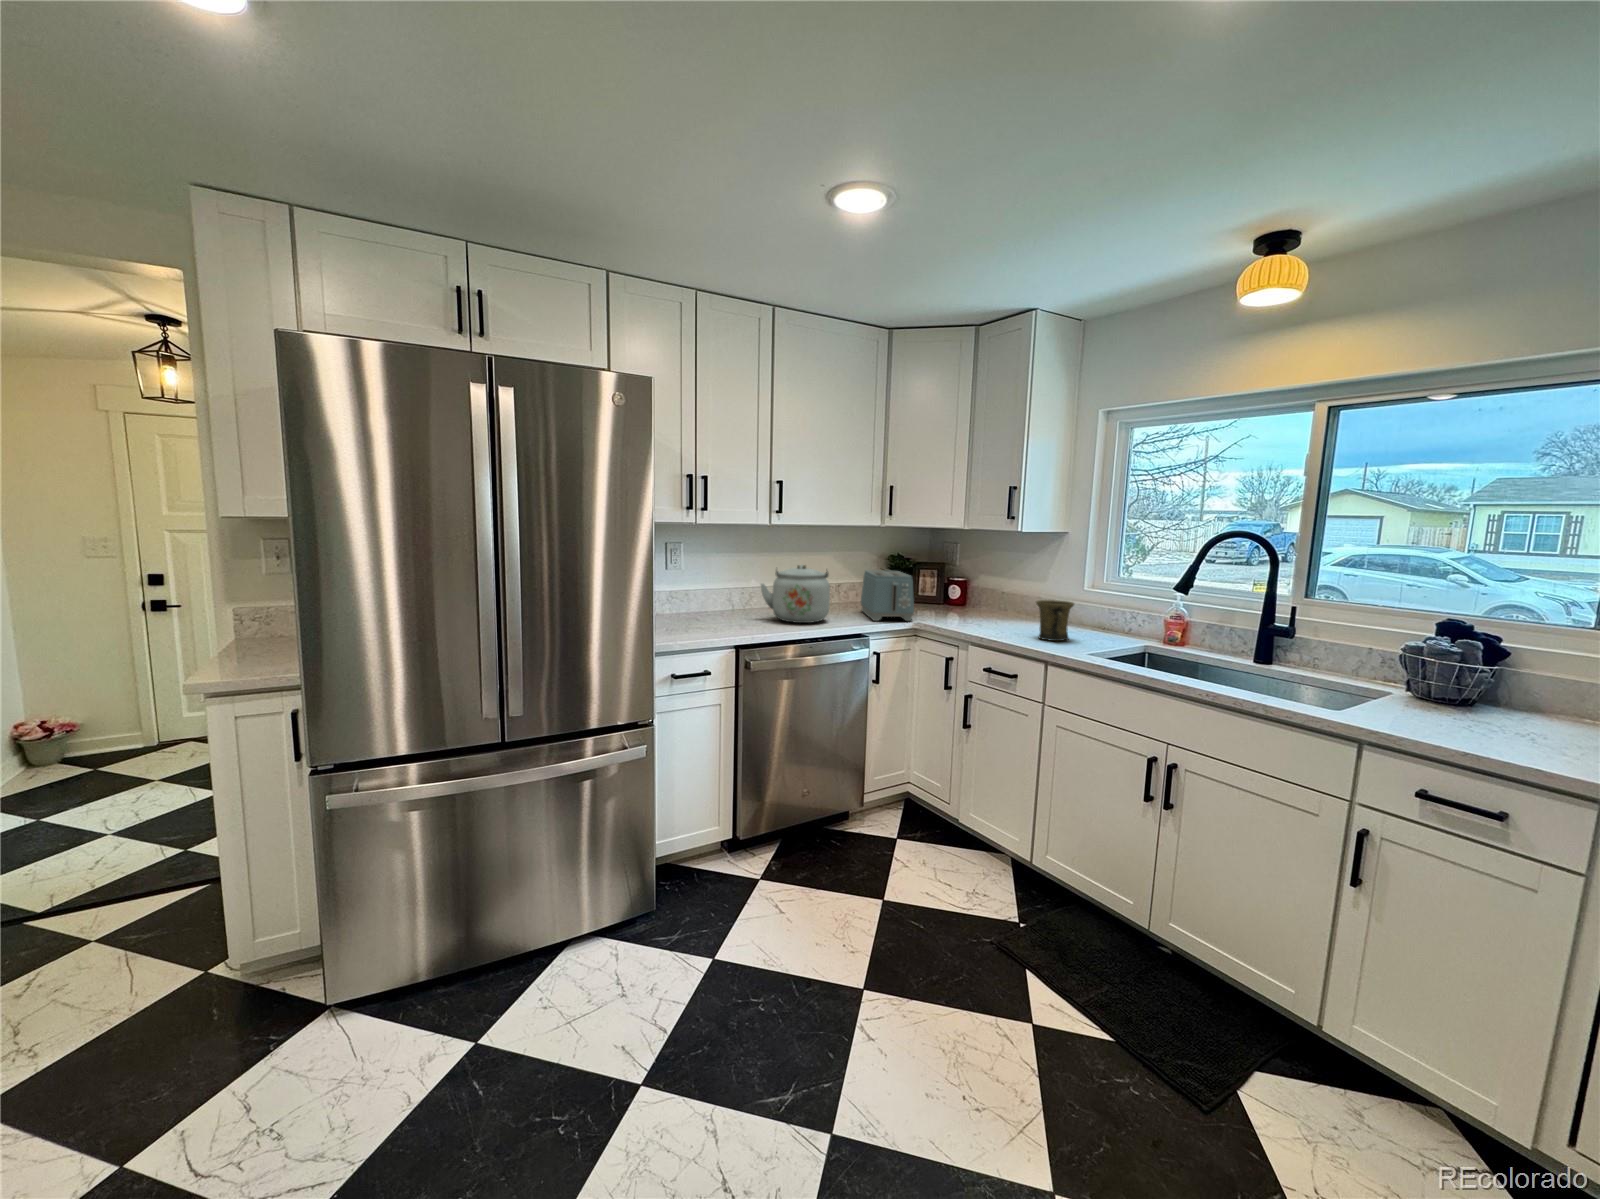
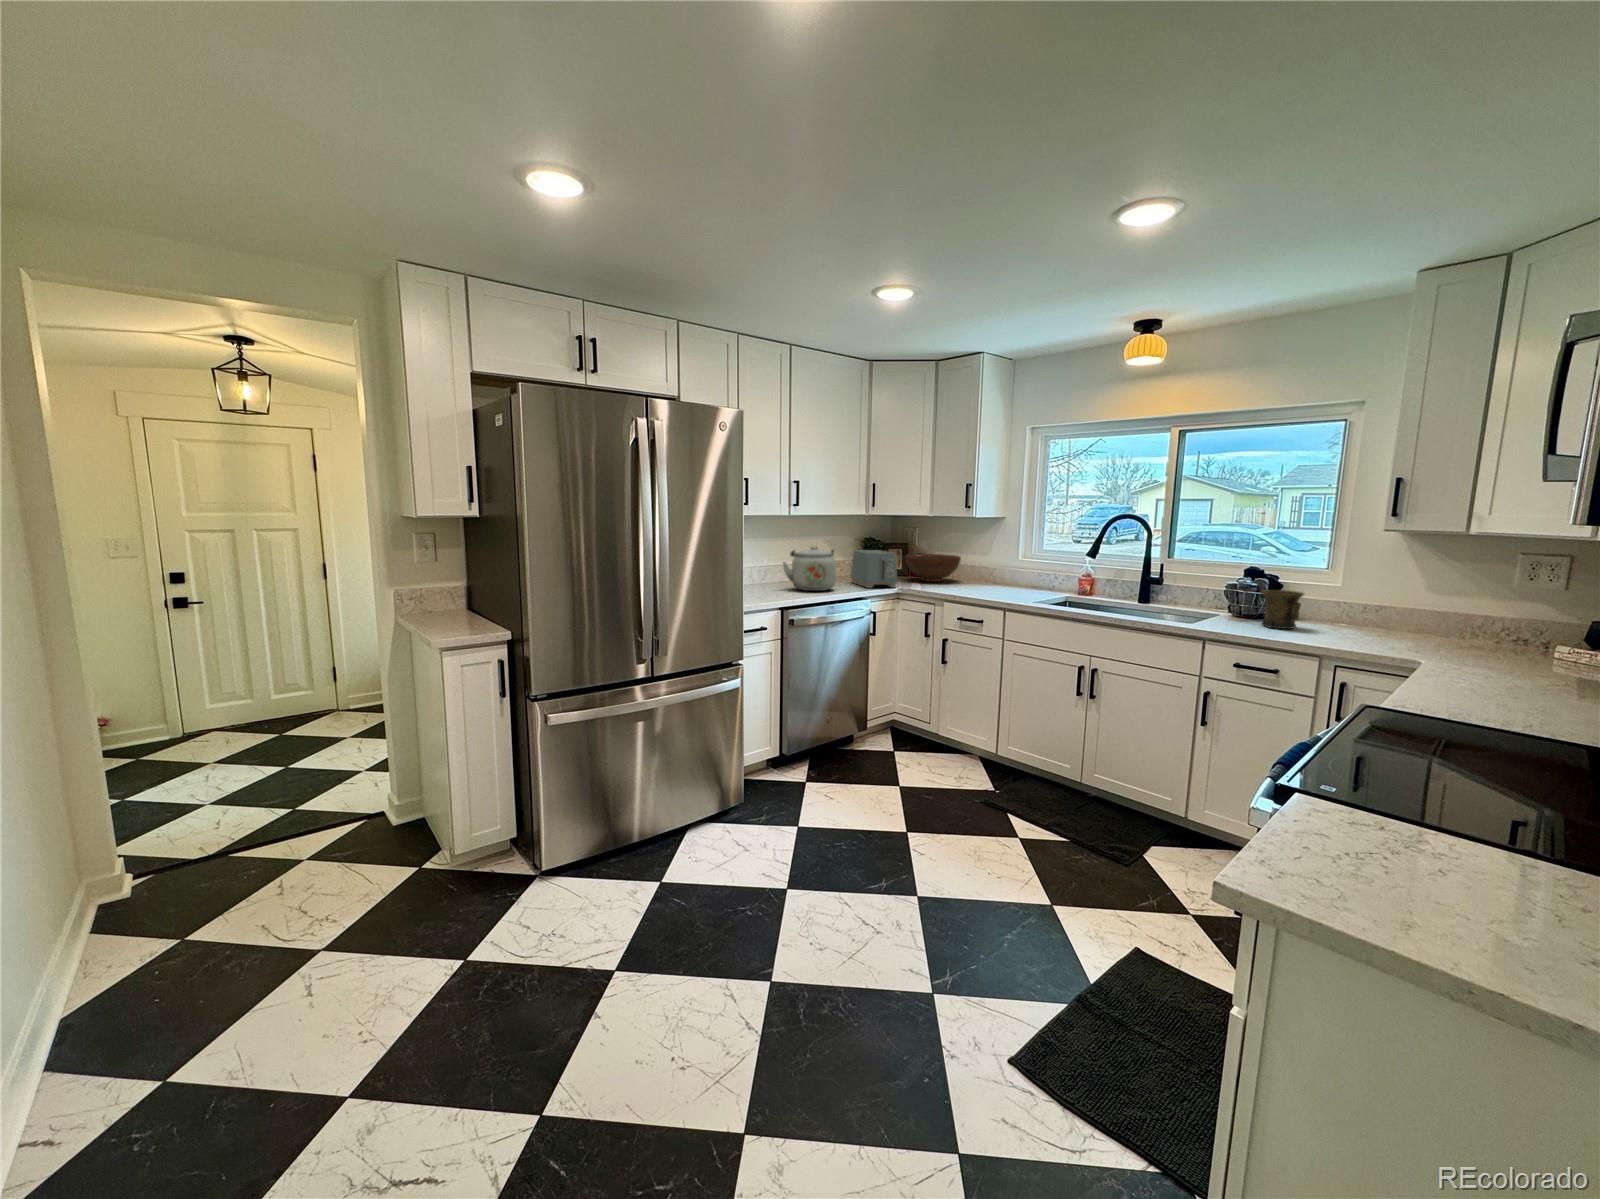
fruit bowl: none [936,577,1009,614] -> present [906,554,961,582]
mug: present [1036,600,1074,641] -> present [1261,590,1304,629]

